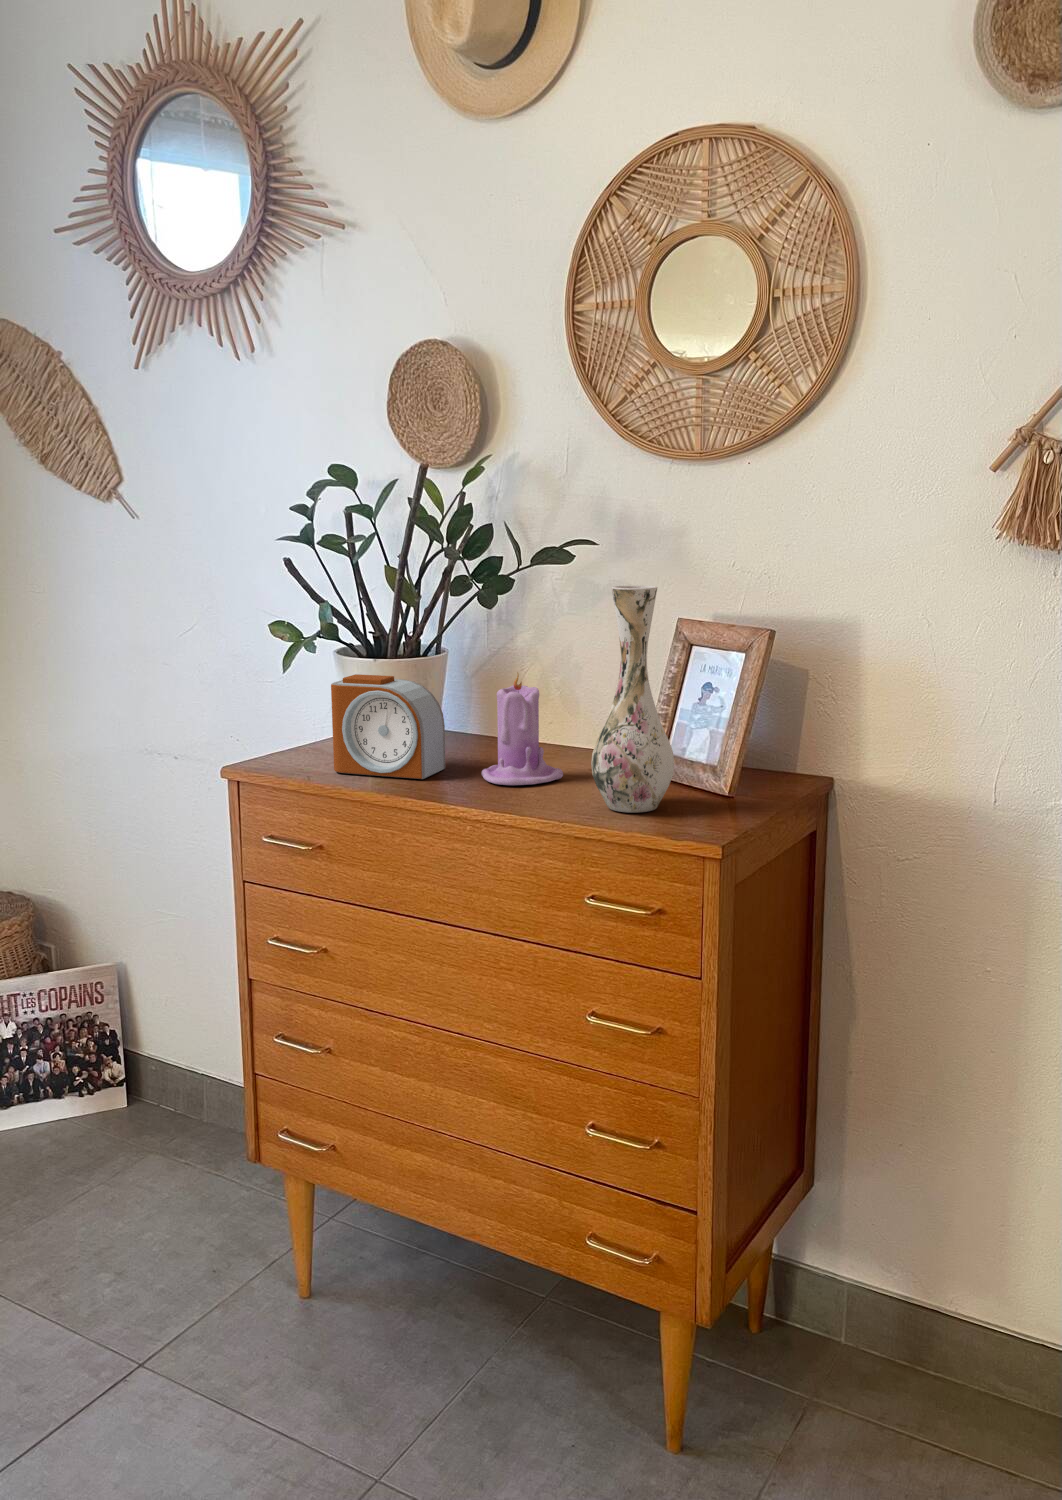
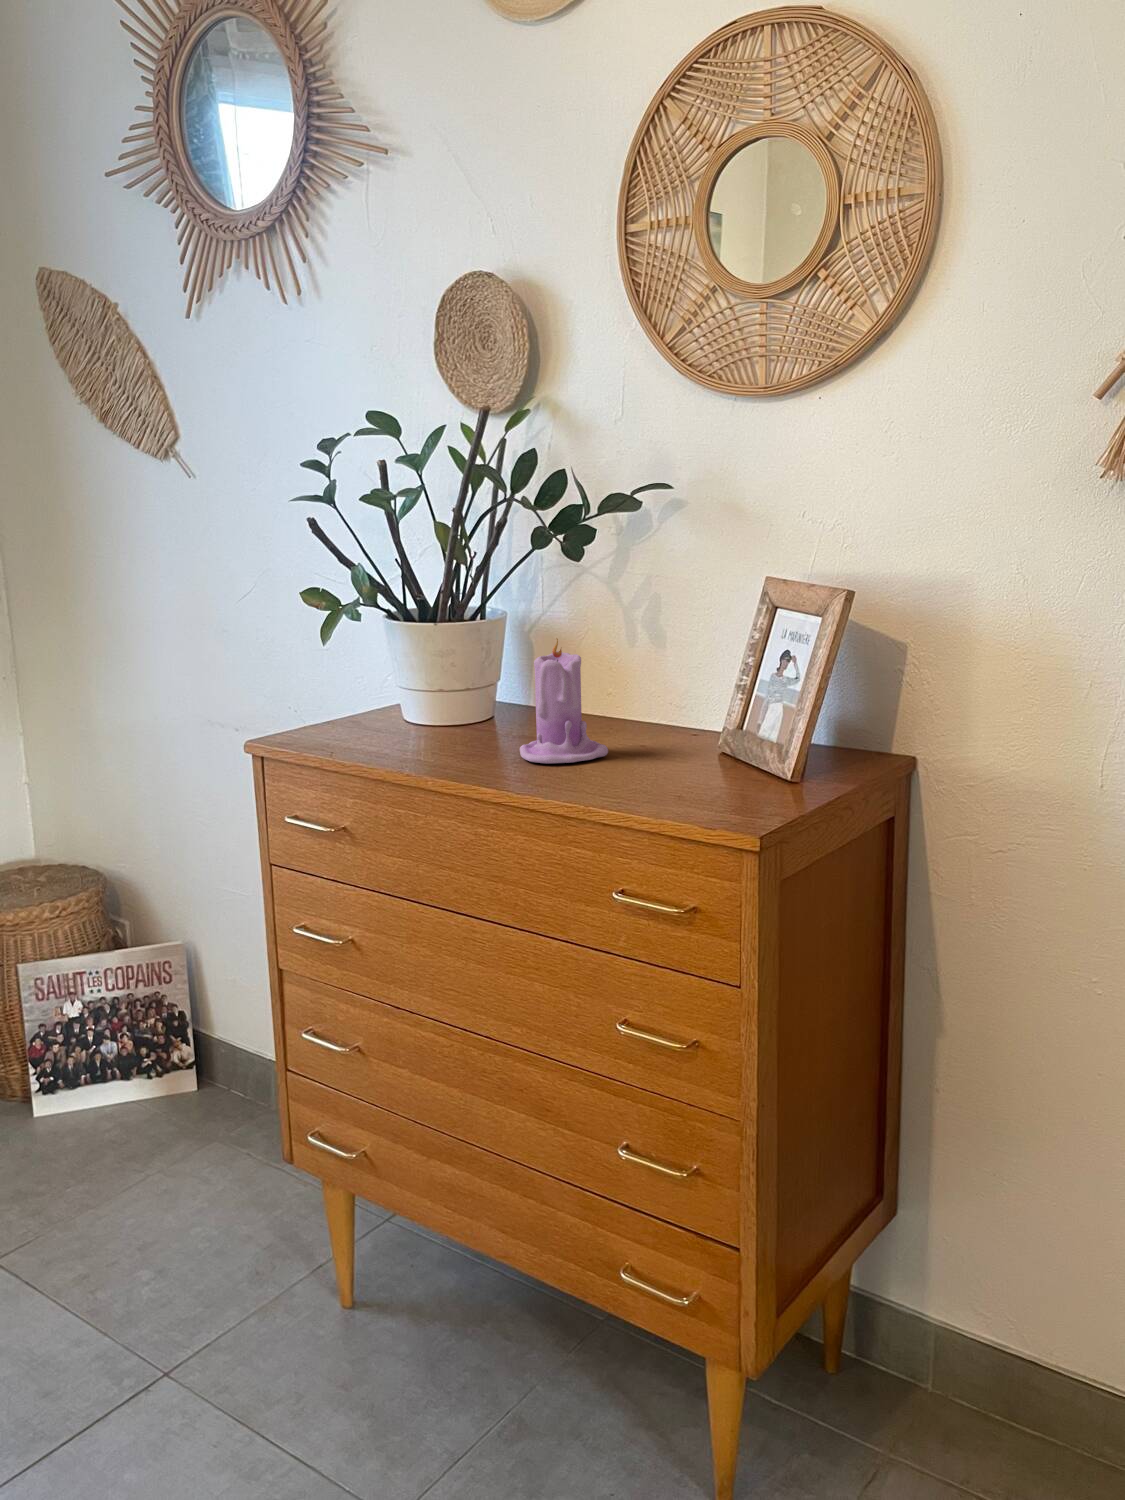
vase: present [591,585,674,813] -> none [626,539,720,796]
alarm clock: present [331,674,445,779] -> none [358,641,485,756]

